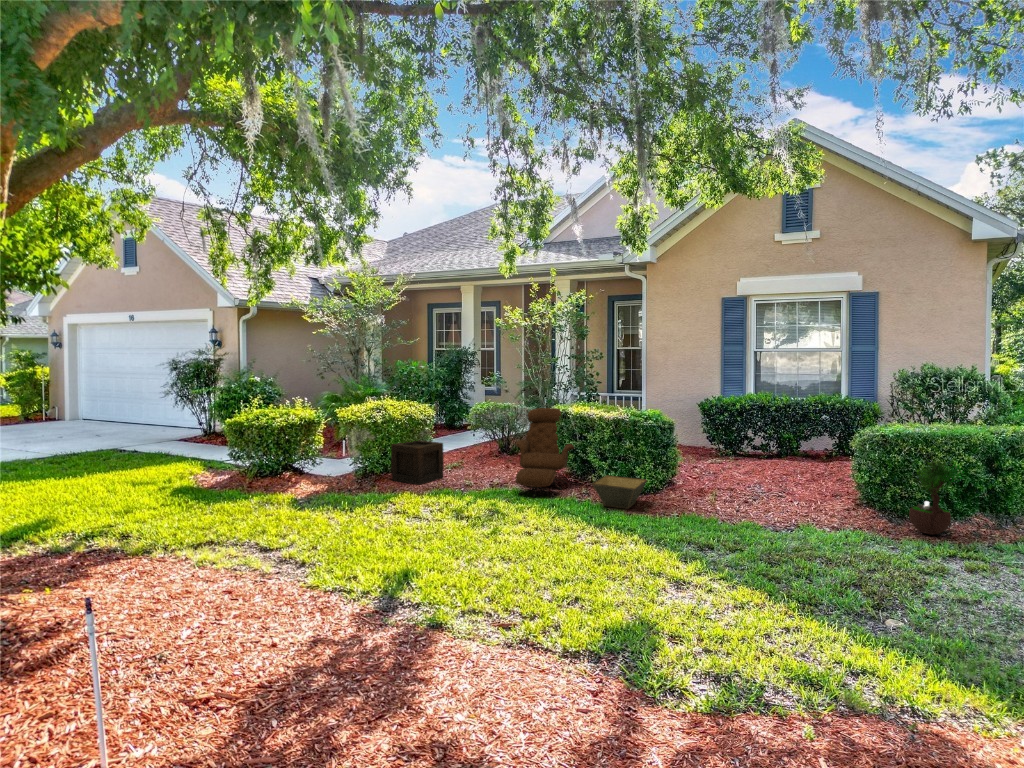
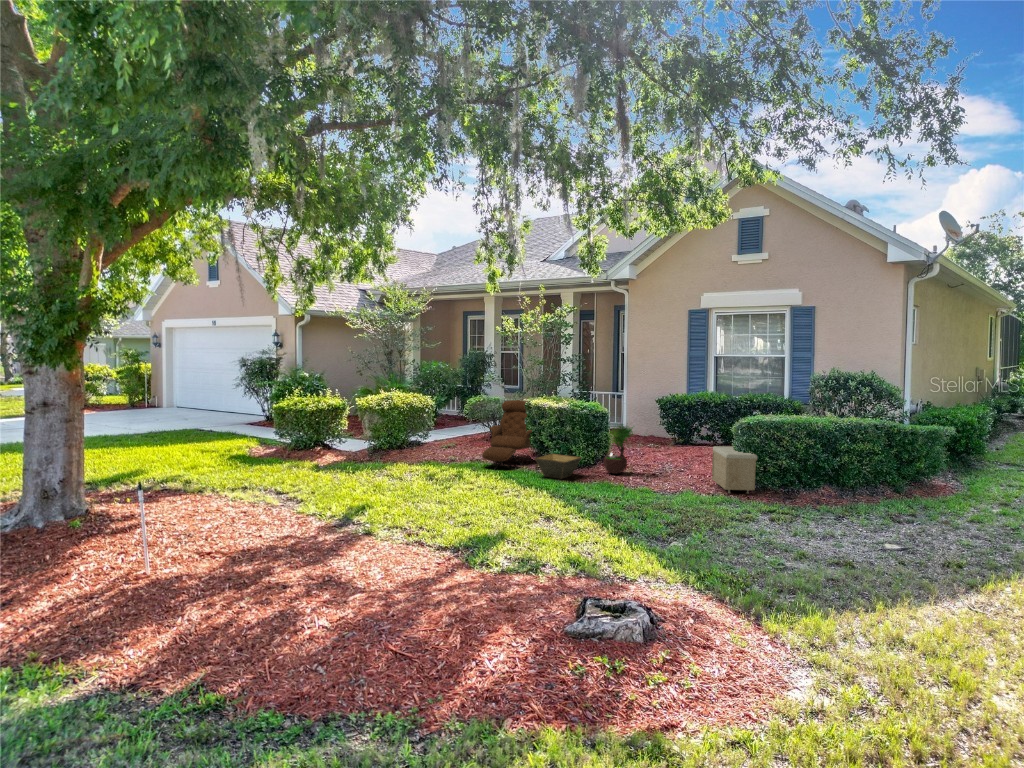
wooden crate: present [391,440,444,485] -> none [394,424,436,459]
potted tree: present [909,460,962,534] -> present [604,426,633,474]
storage bench: none [811,462,884,522] -> present [712,446,757,494]

